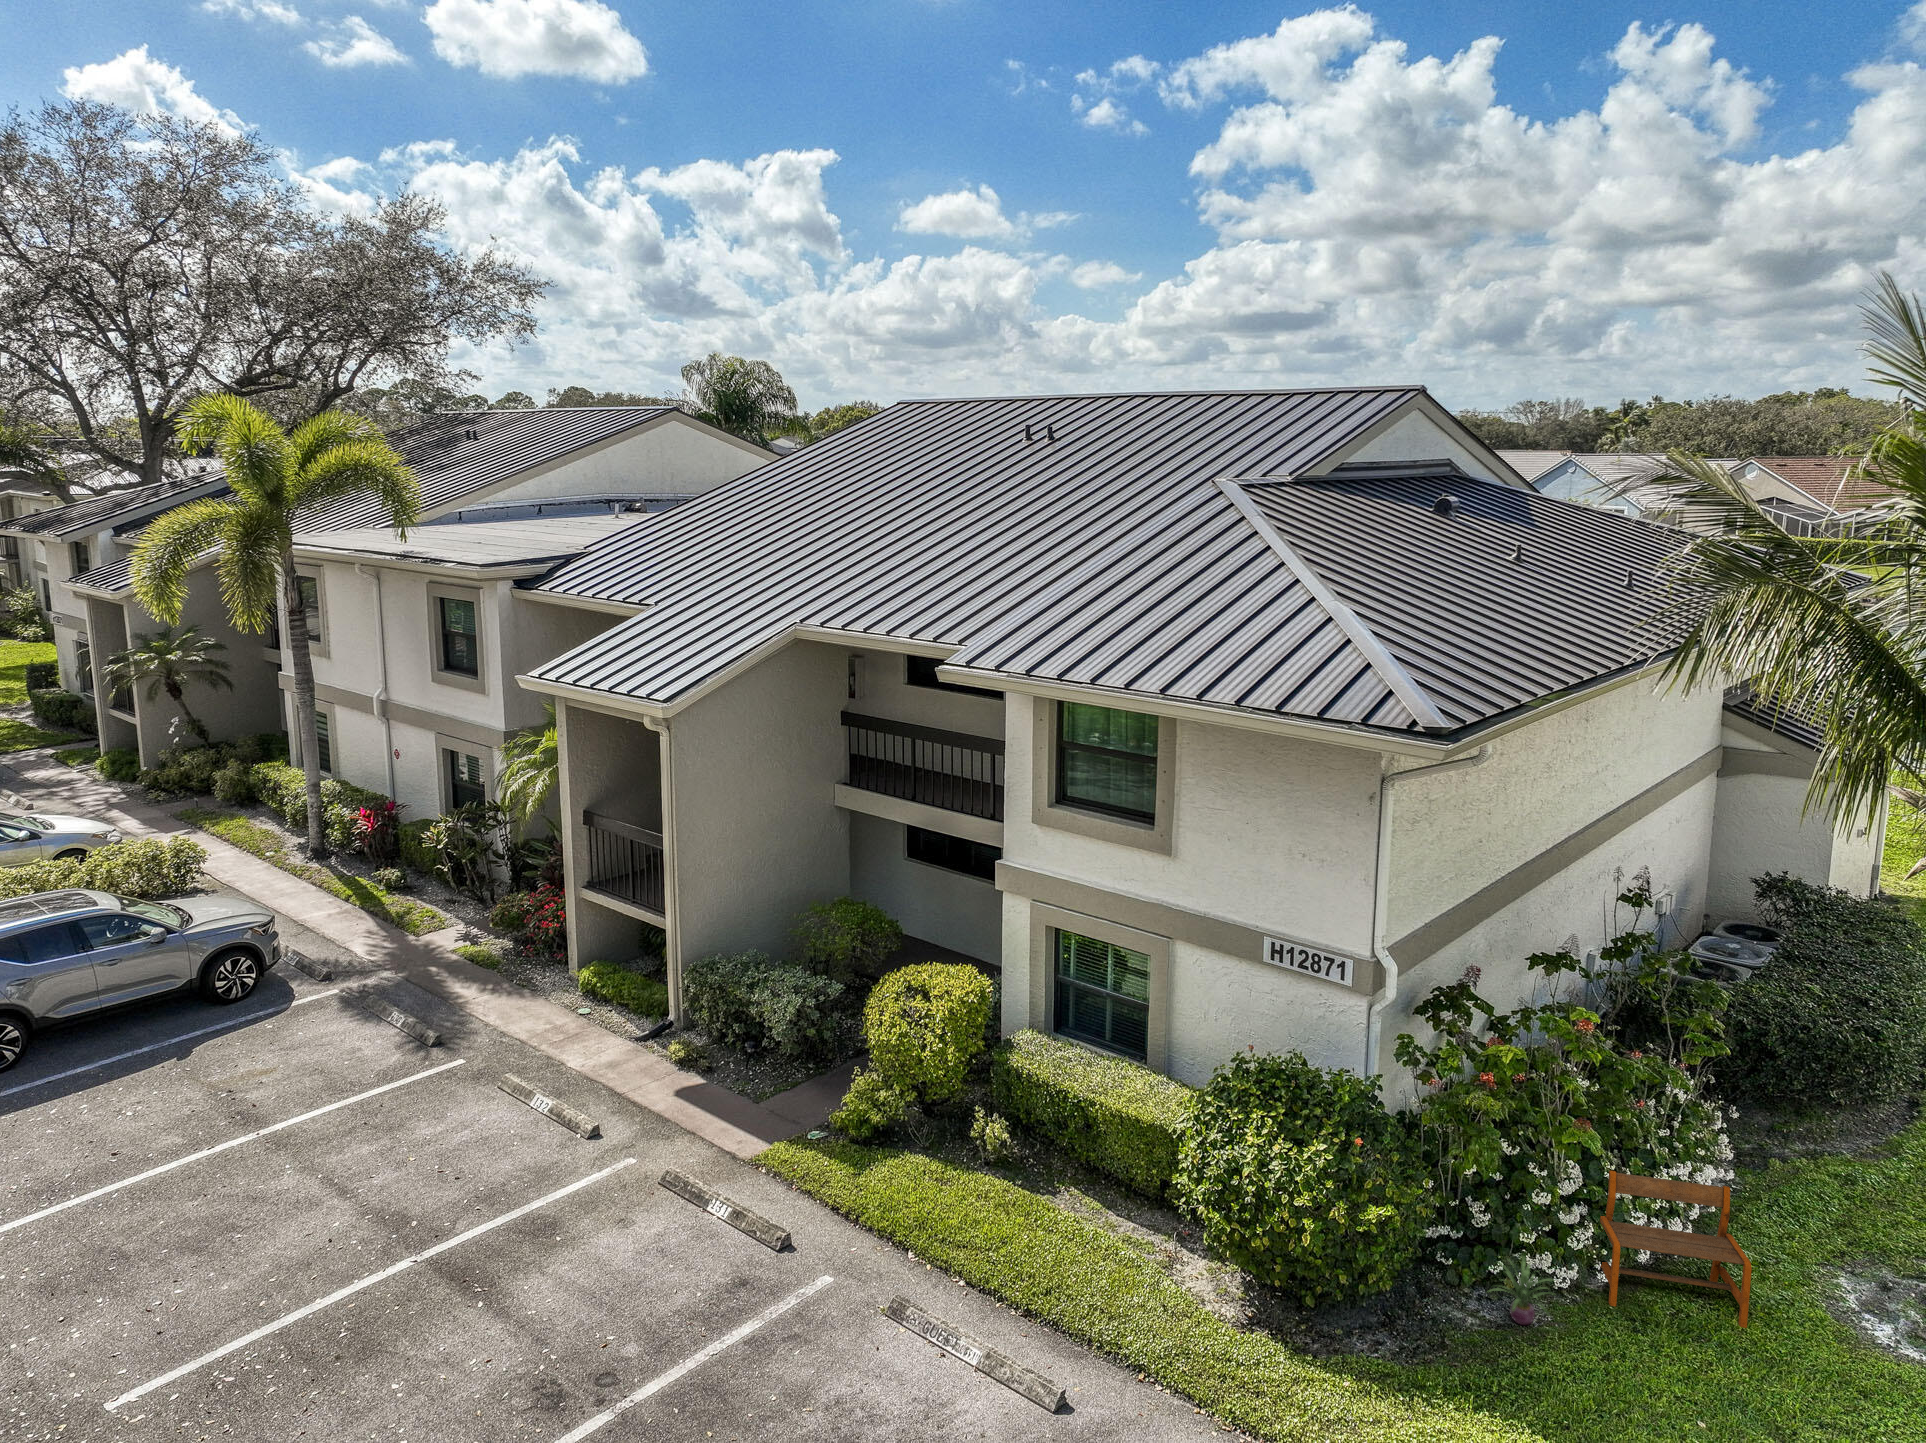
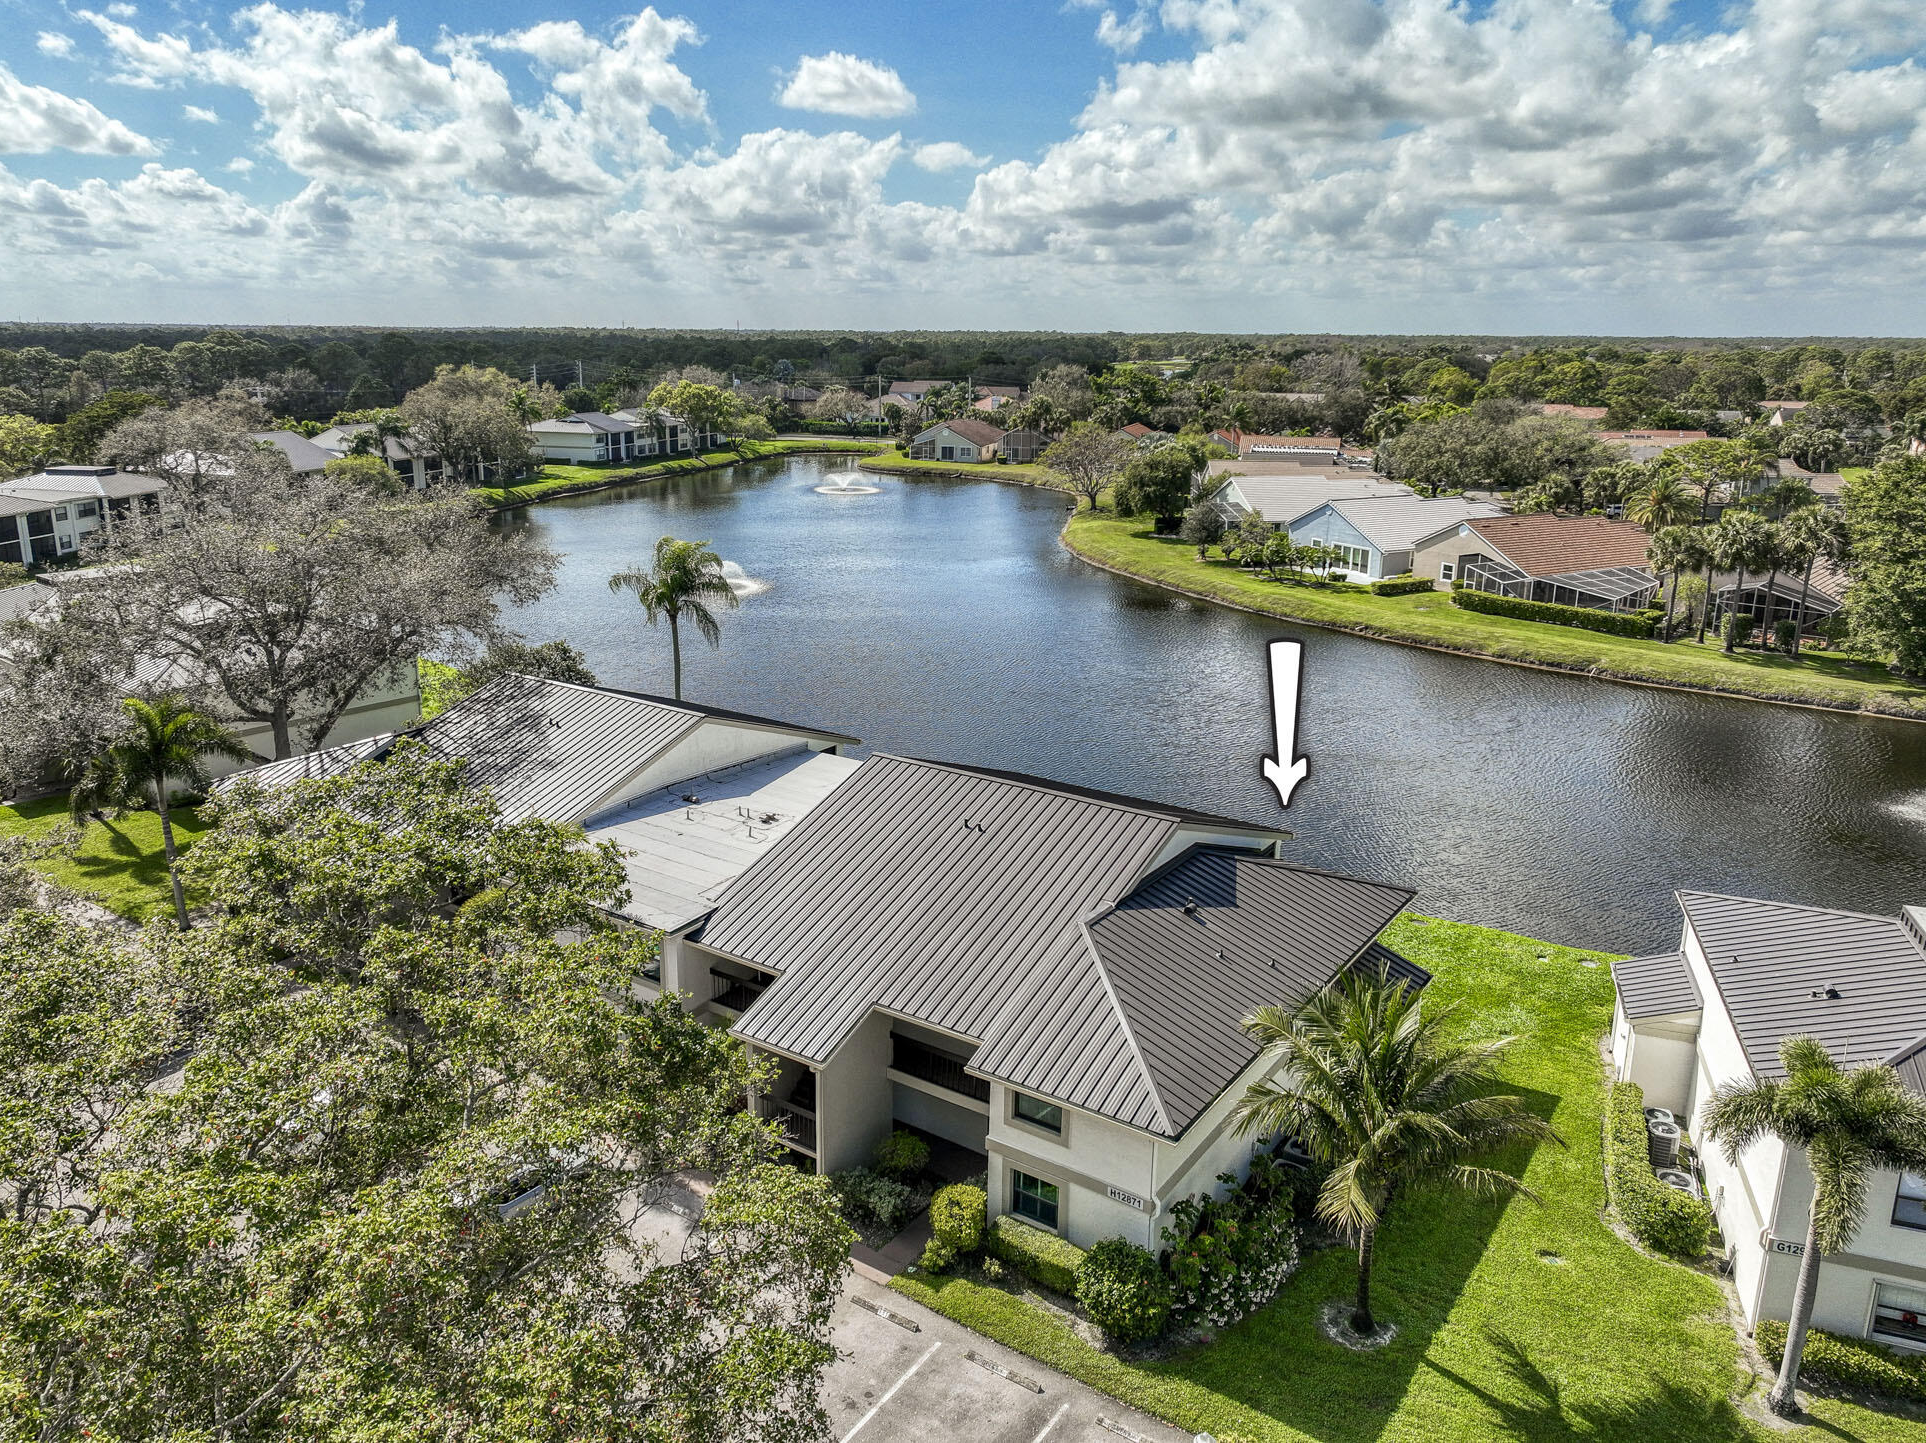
bench: present [1600,1171,1752,1328] -> none [1235,1278,1286,1337]

